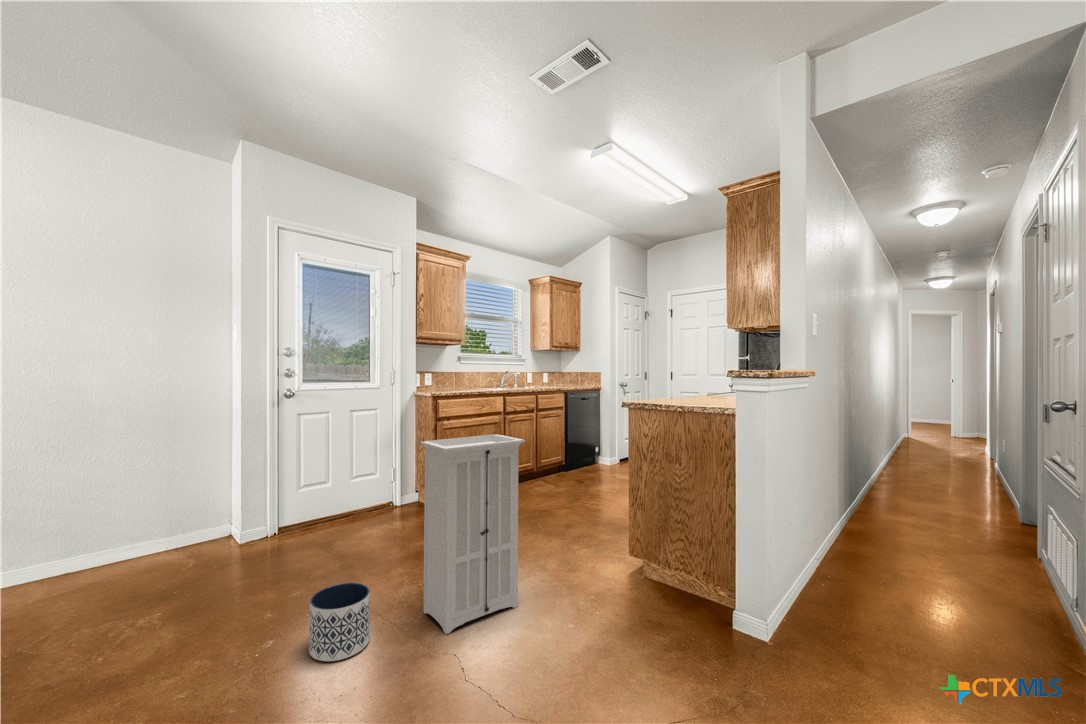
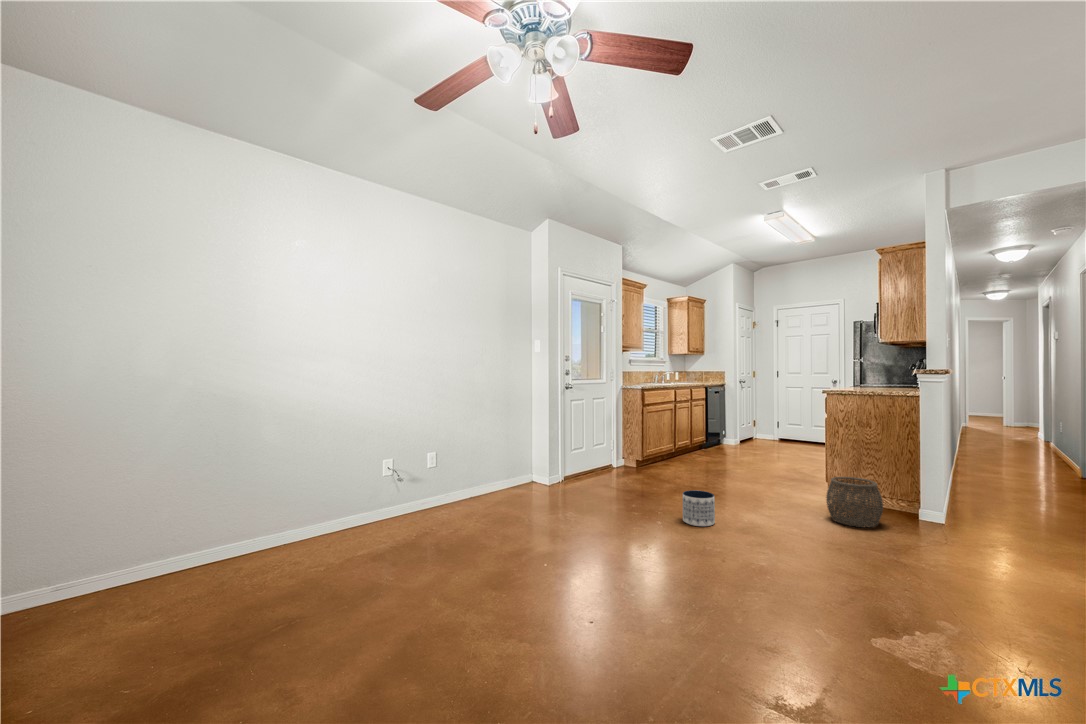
storage cabinet: present [420,432,525,634] -> none [721,407,779,518]
woven basket: none [573,558,662,667] -> present [826,477,883,527]

